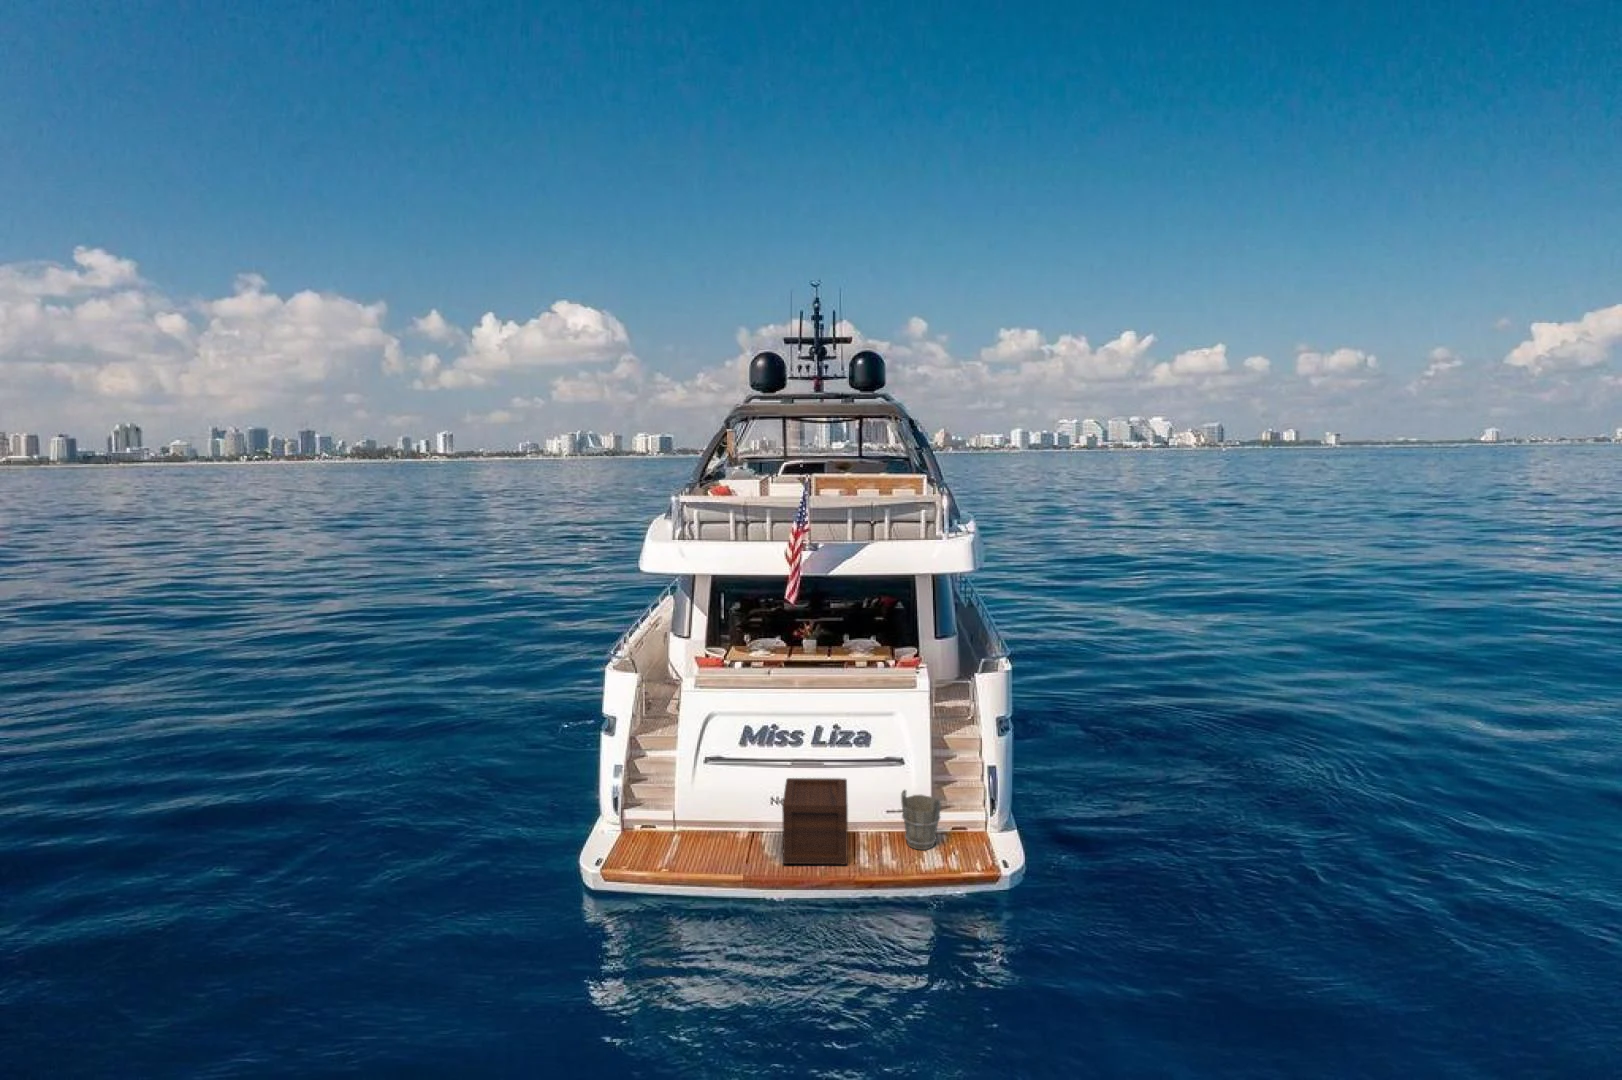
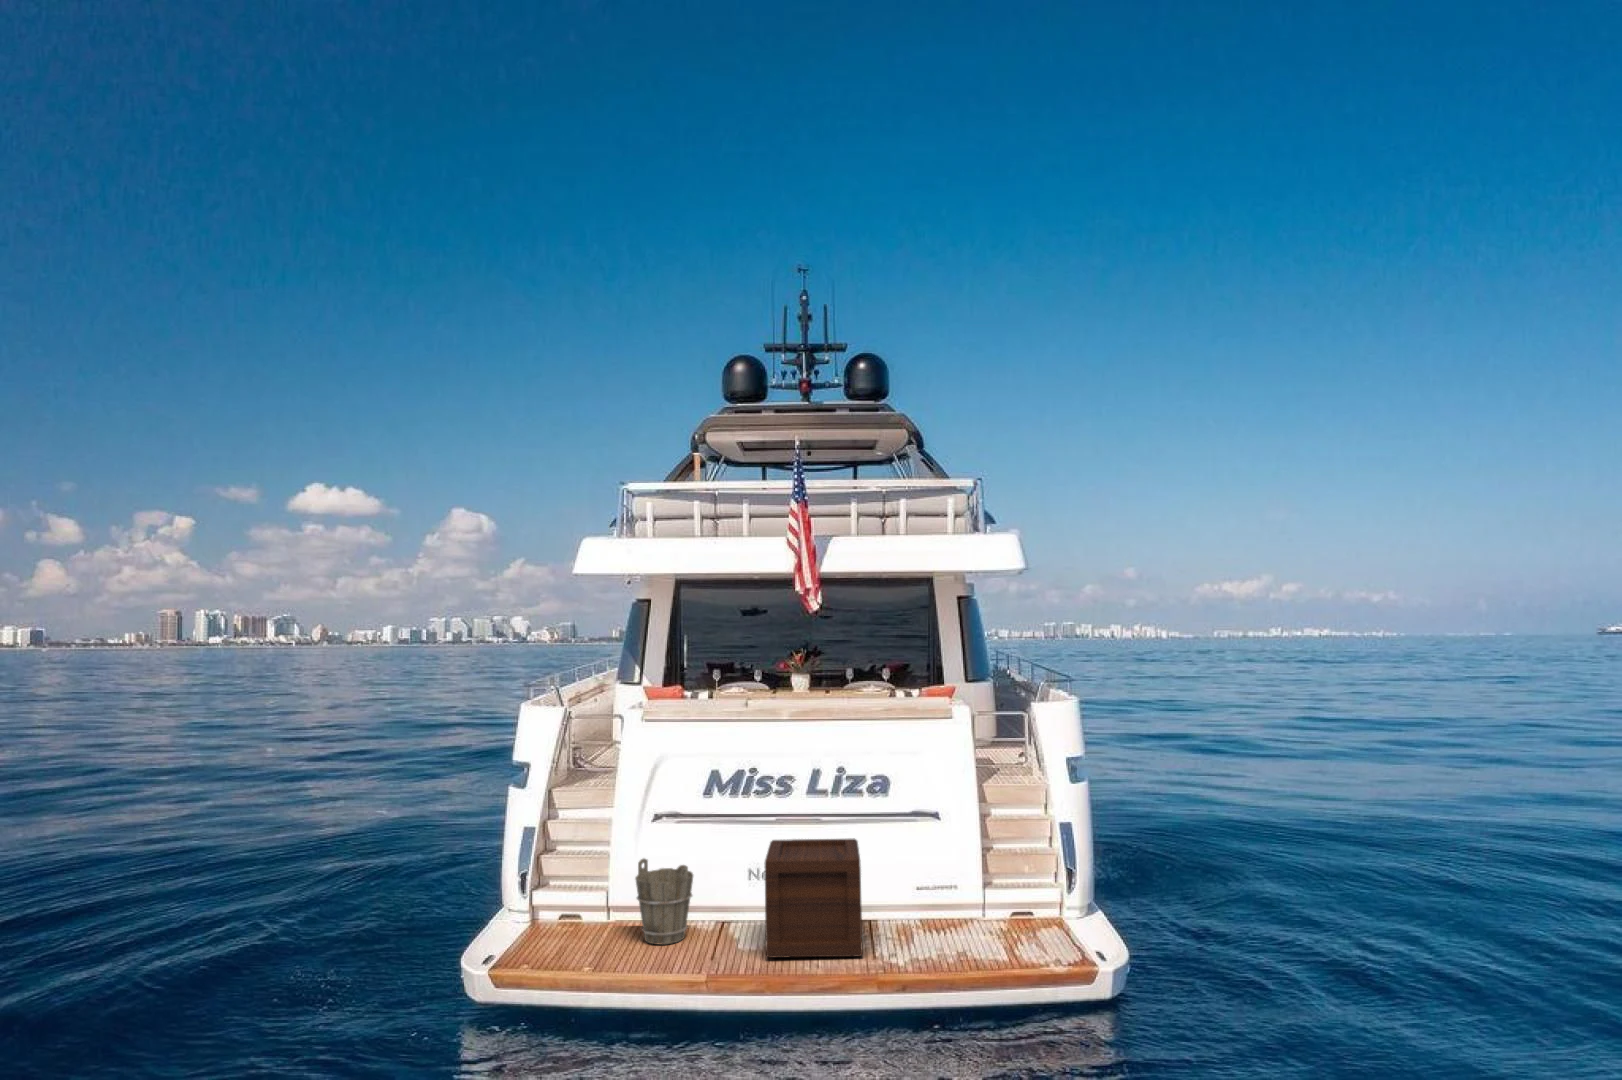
bucket: present [901,790,941,850] -> present [635,859,693,945]

